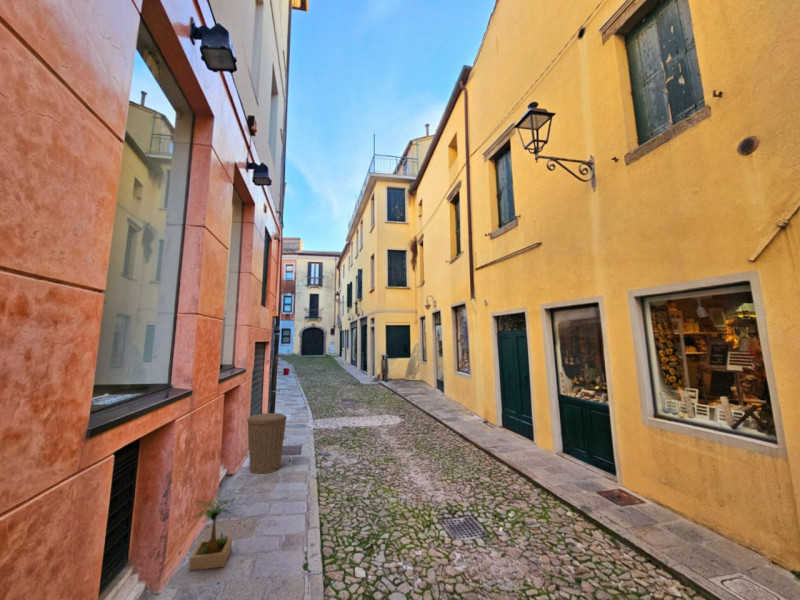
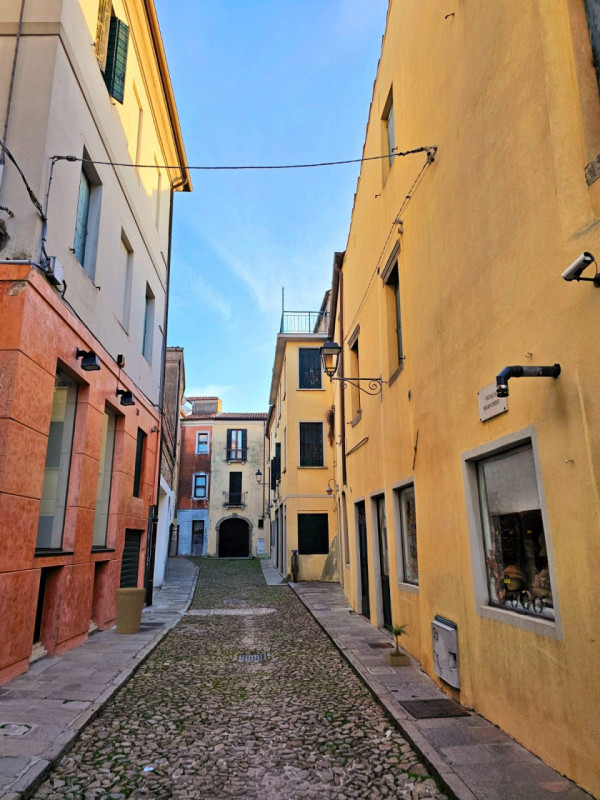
potted plant: present [189,496,234,570] -> present [386,624,410,665]

